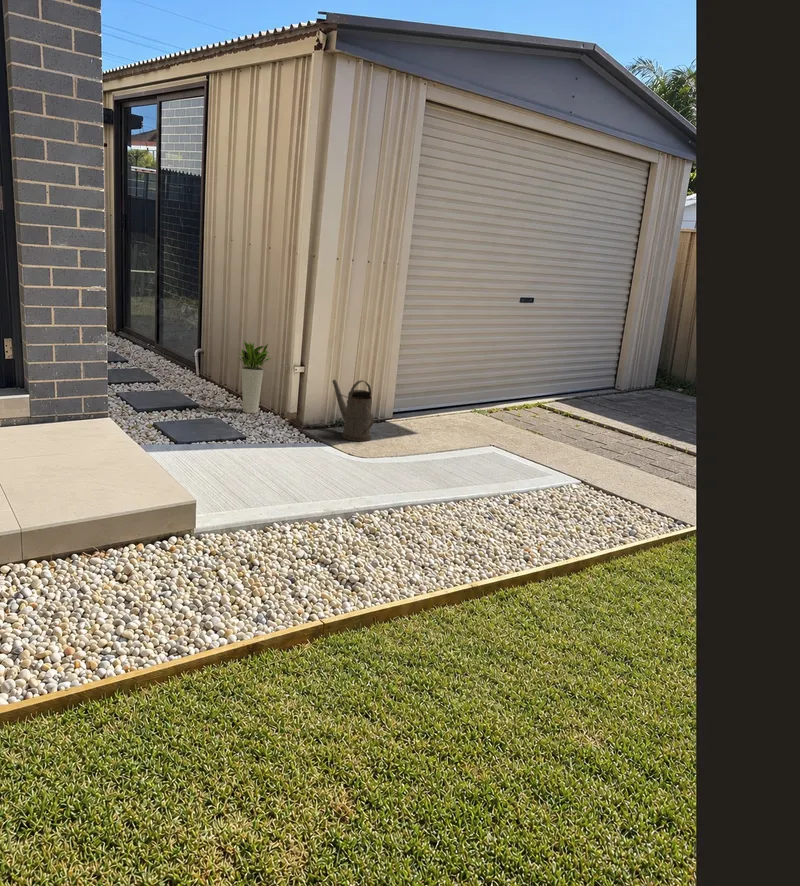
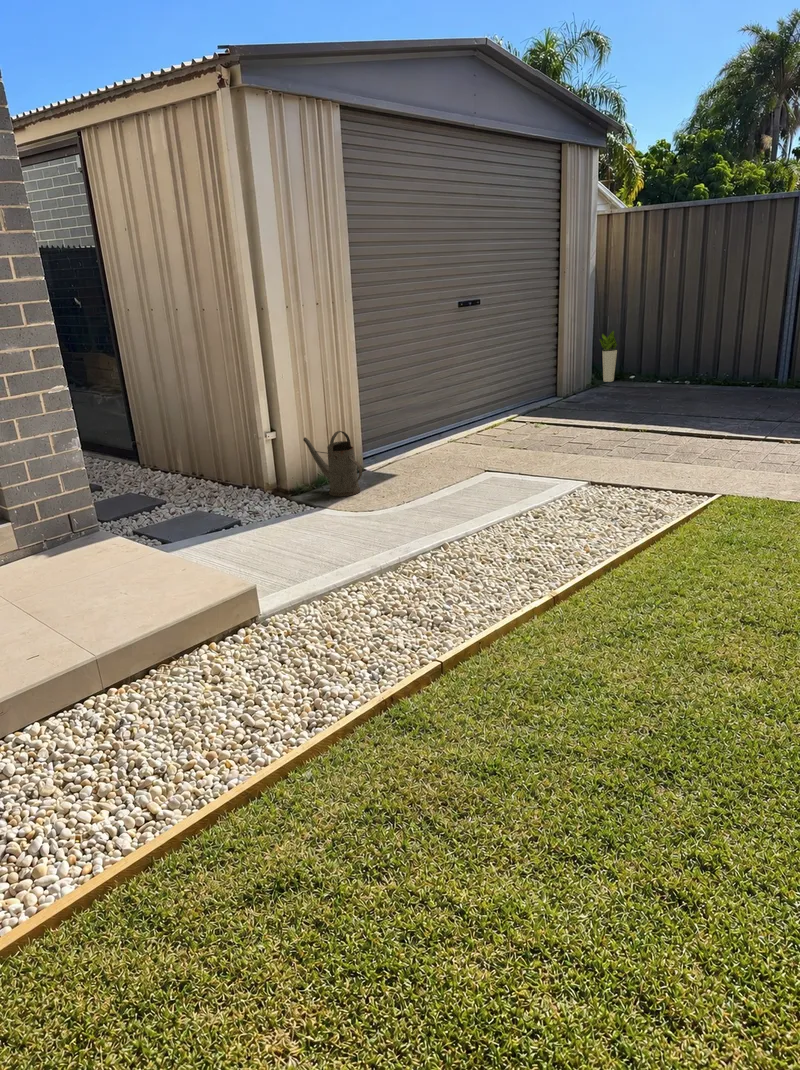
planter: present [238,342,270,413] -> present [599,331,617,382]

